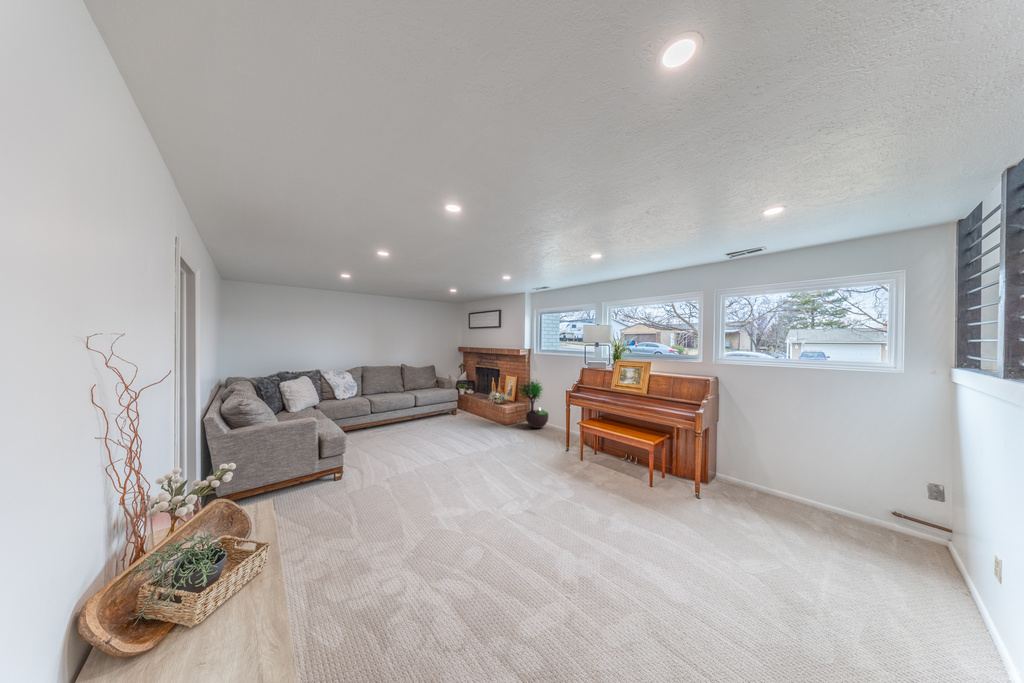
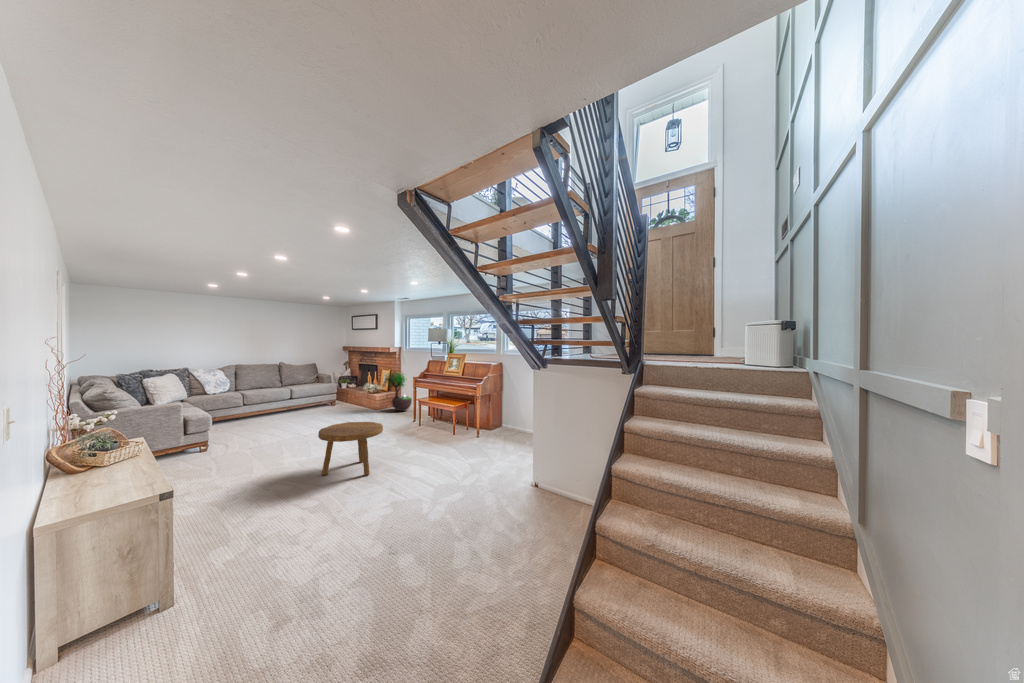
footstool: none [491,469,580,568] -> present [318,422,383,475]

